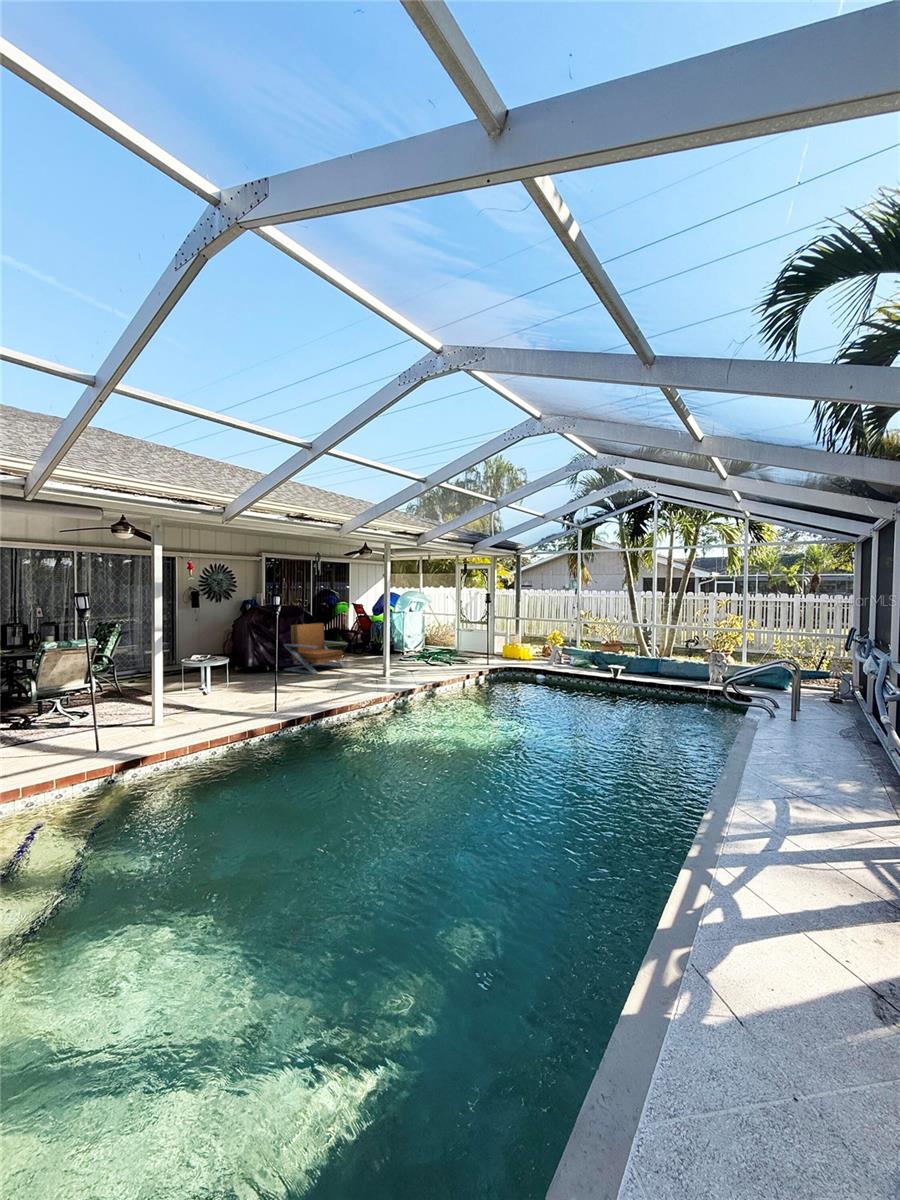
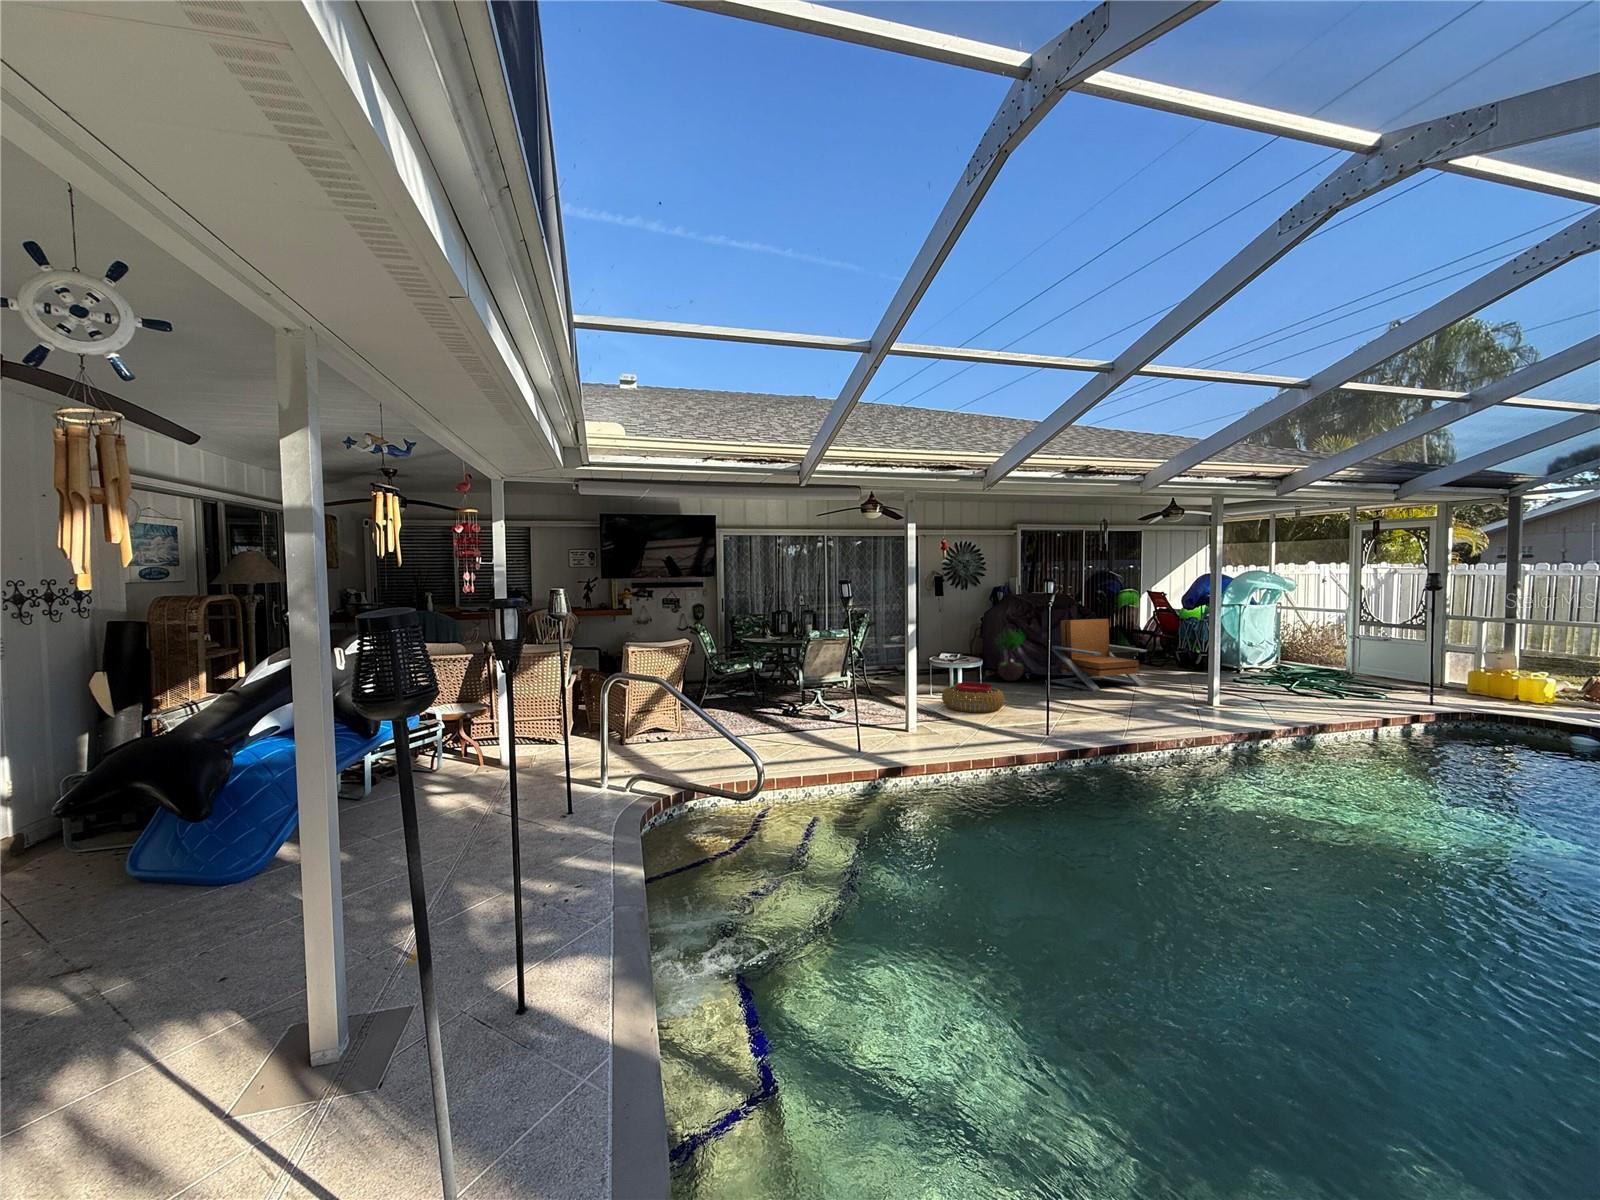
potted tree: none [238,630,266,672] -> present [994,630,1023,681]
pouf: none [191,676,245,701] -> present [942,682,1004,712]

